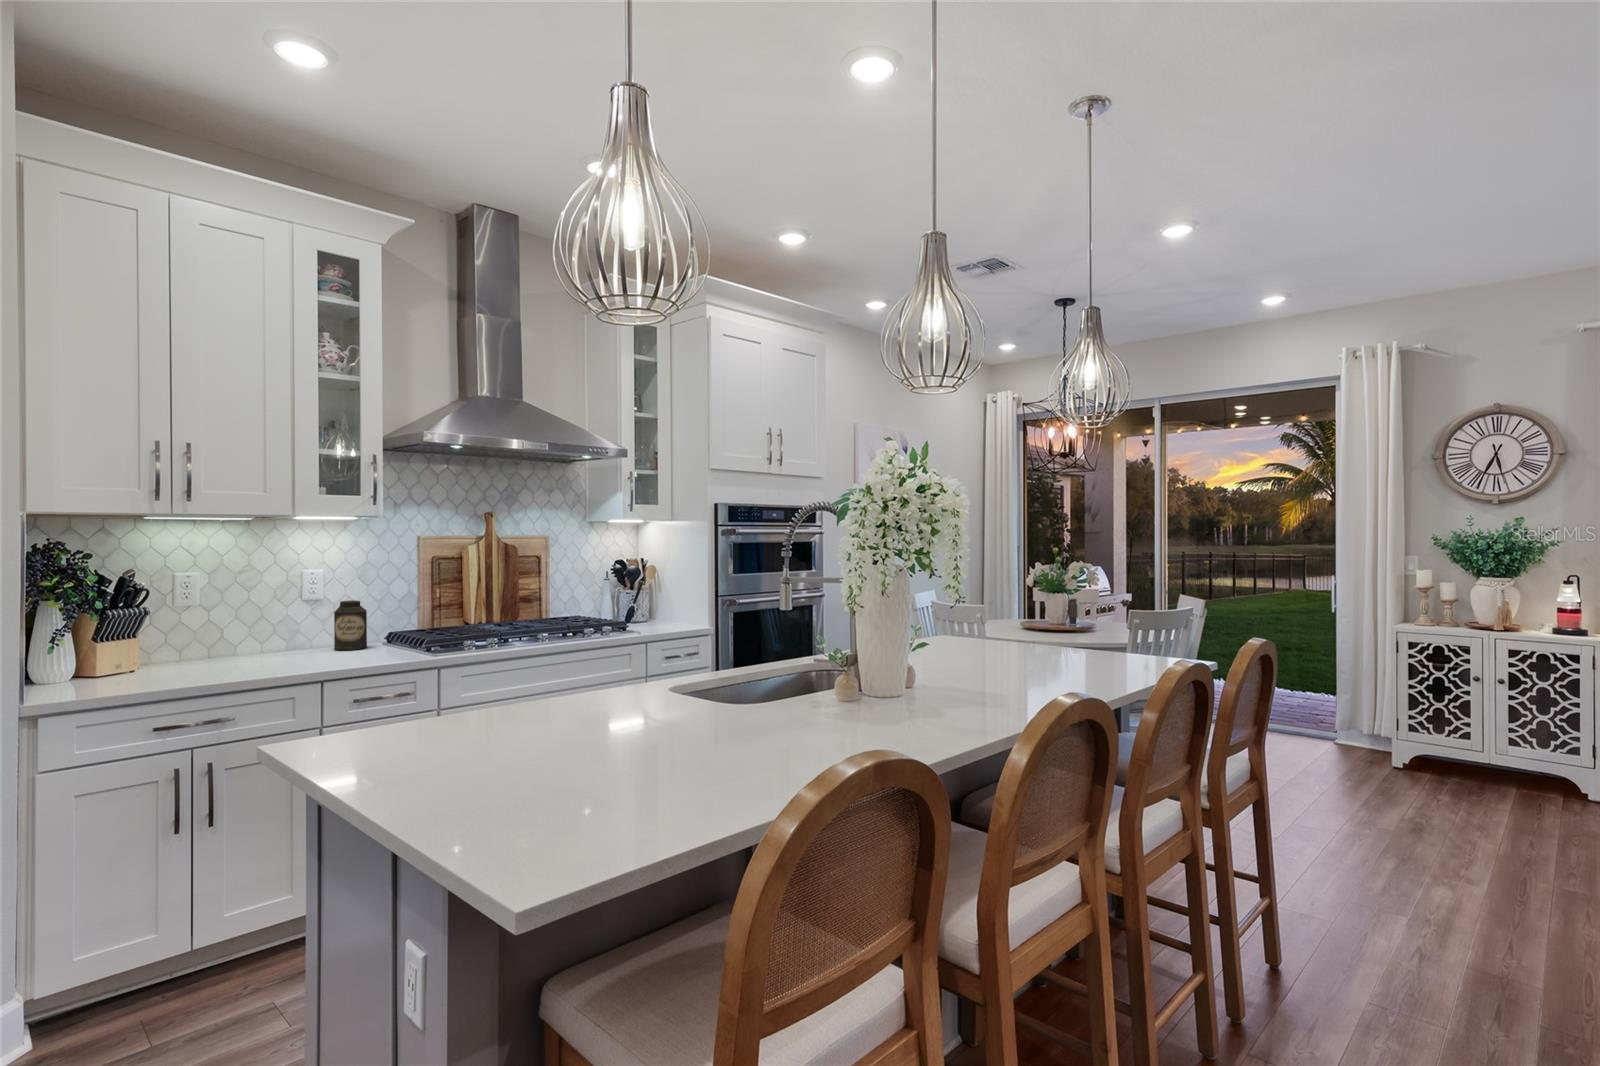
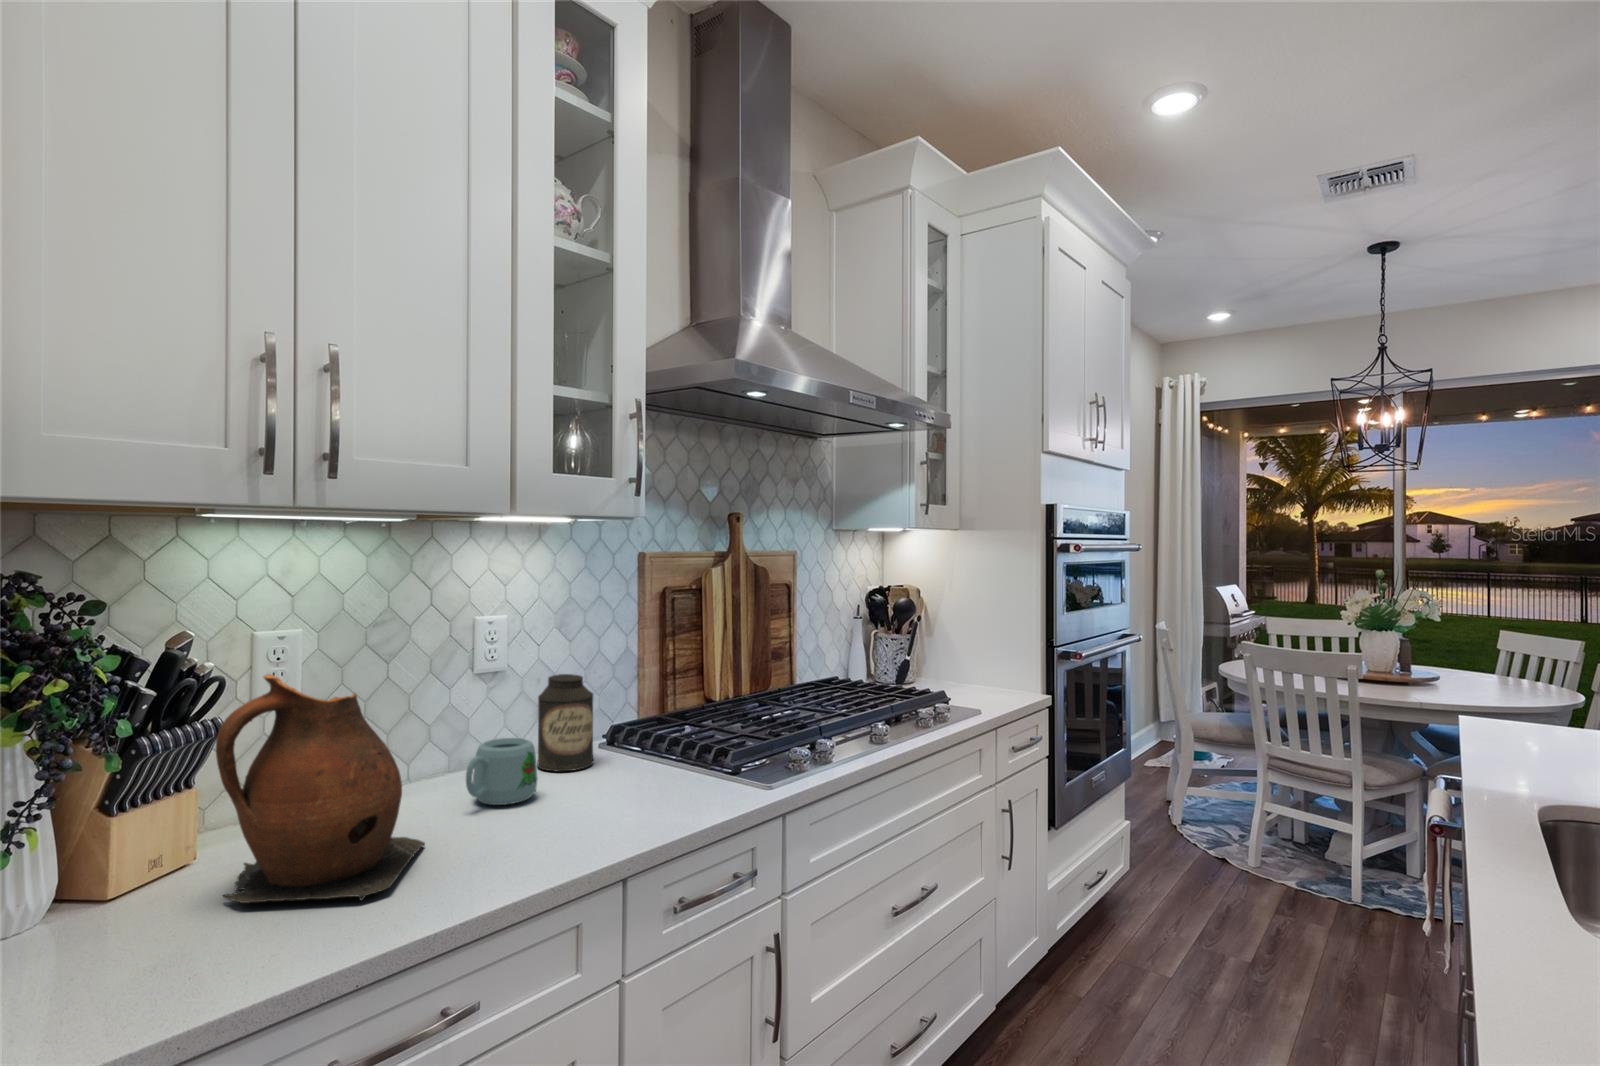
ceramic pitcher: none [137,586,241,678] -> present [216,674,425,903]
mug: none [273,628,318,659] -> present [466,738,538,805]

